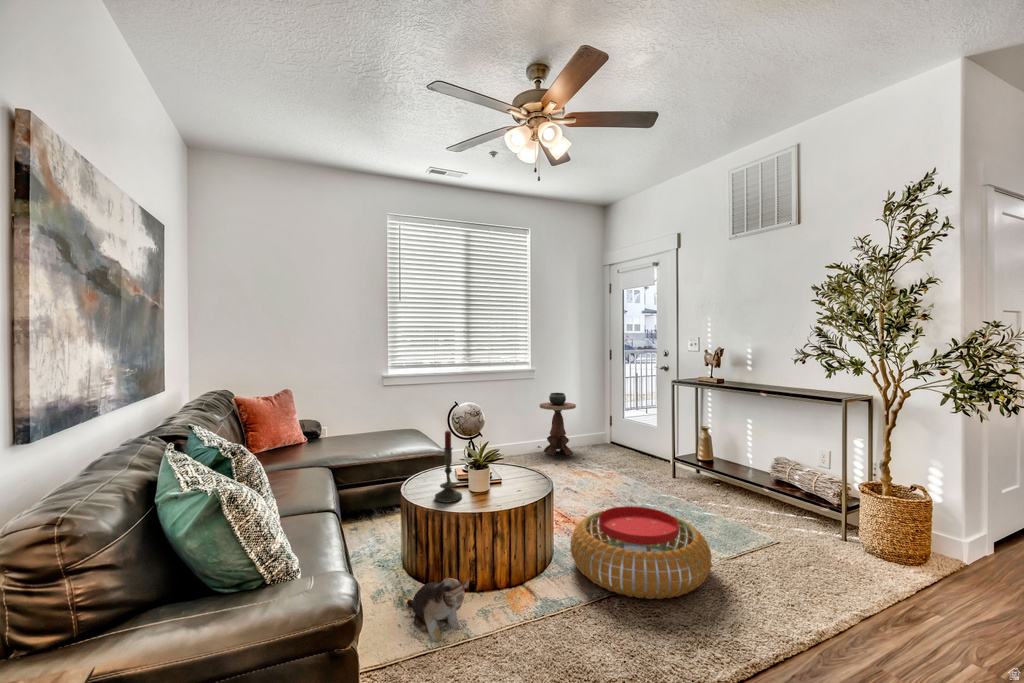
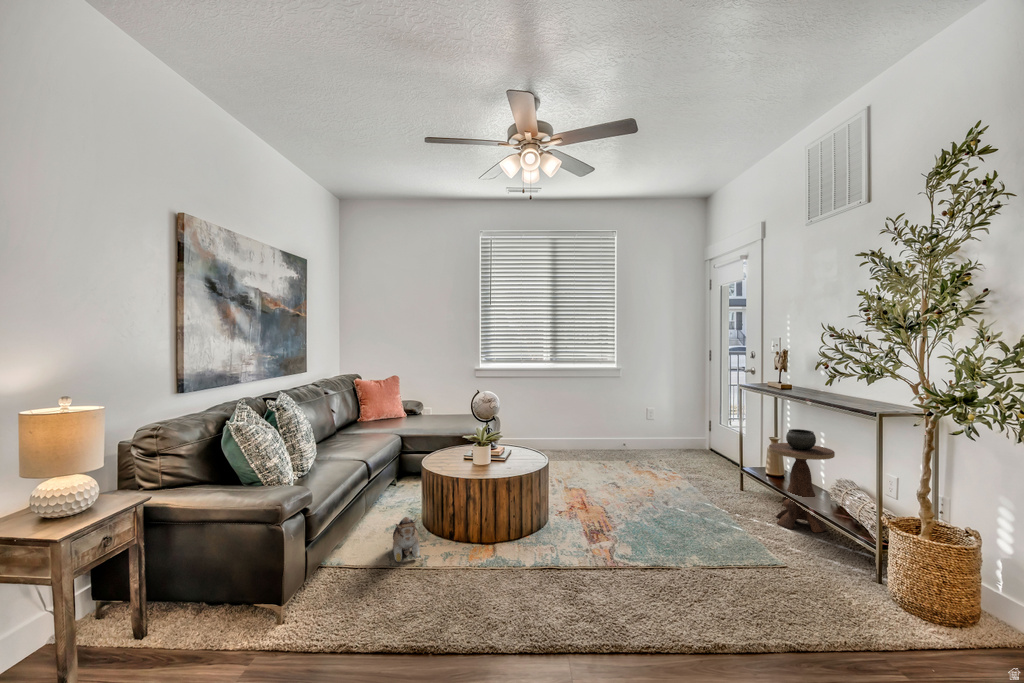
side table: present [539,393,576,456] -> present [769,429,835,533]
candle: present [435,431,462,503] -> none [438,411,460,469]
pouf: present [571,506,712,599] -> none [538,497,666,578]

